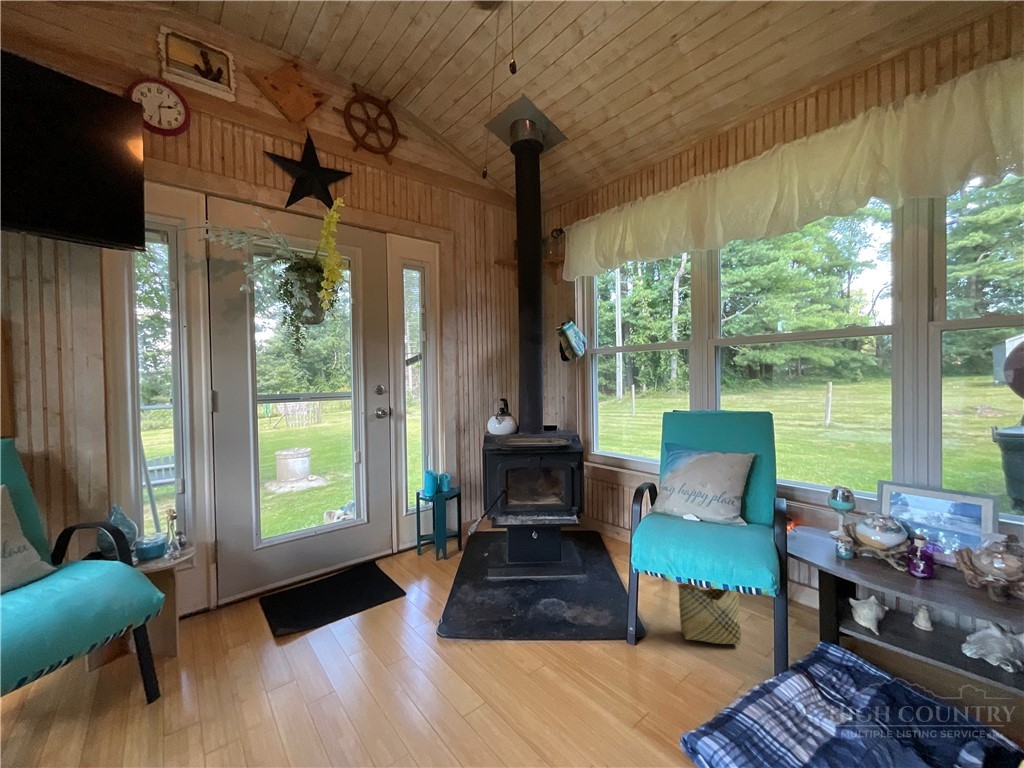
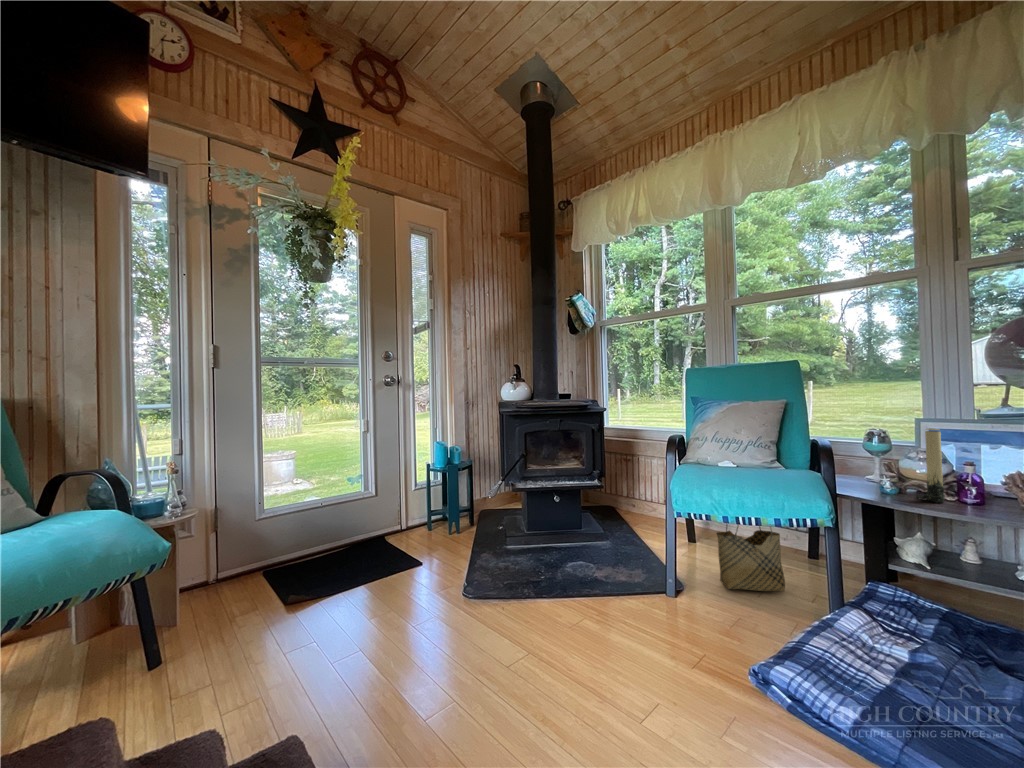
candle: none [866,503,892,577] -> present [916,428,945,503]

